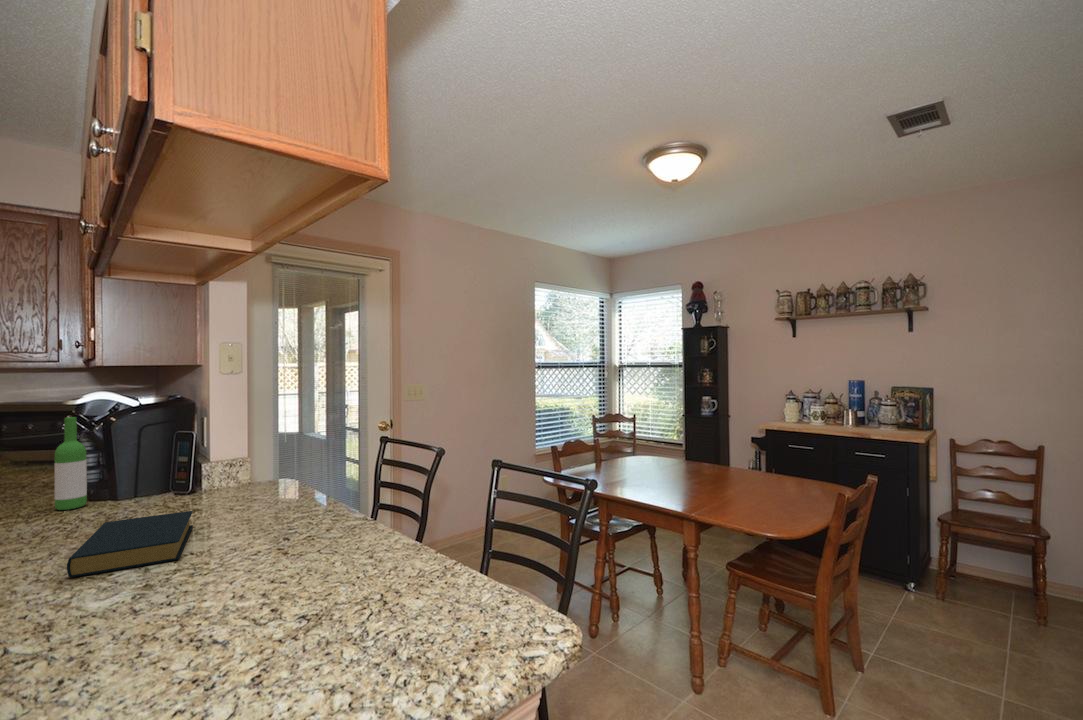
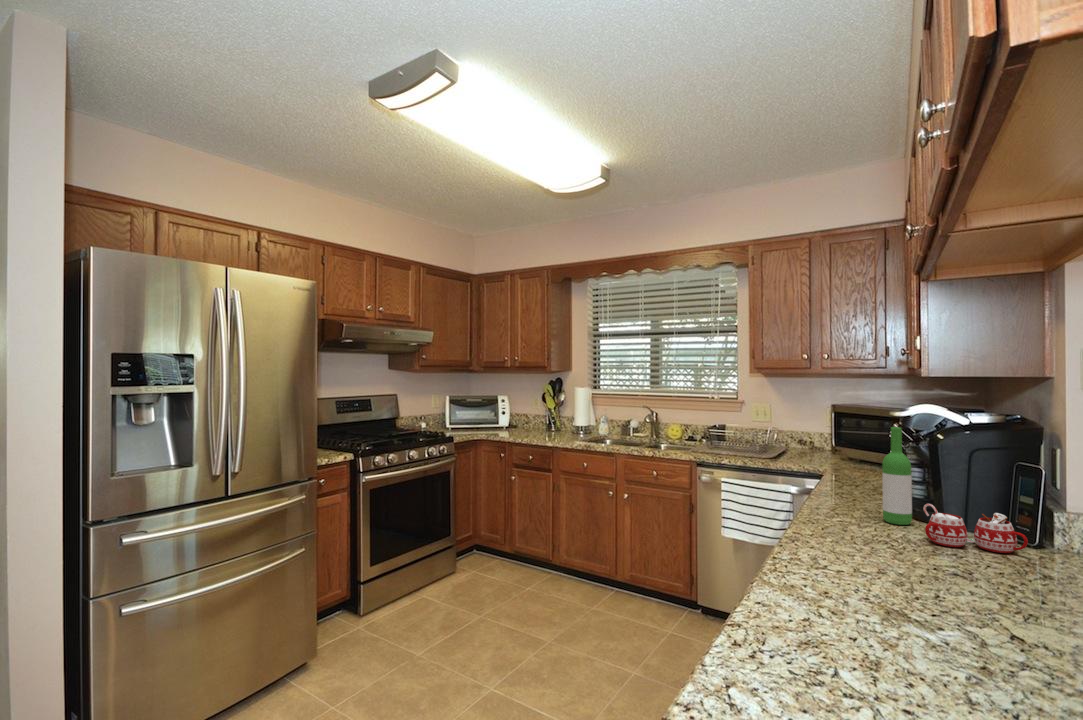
mug: none [98,475,183,514] -> present [923,504,1028,553]
hardback book: present [67,511,193,577] -> none [893,556,1047,649]

